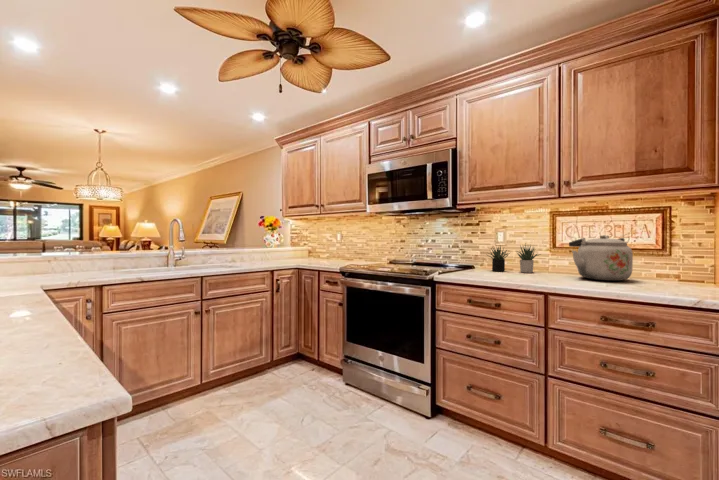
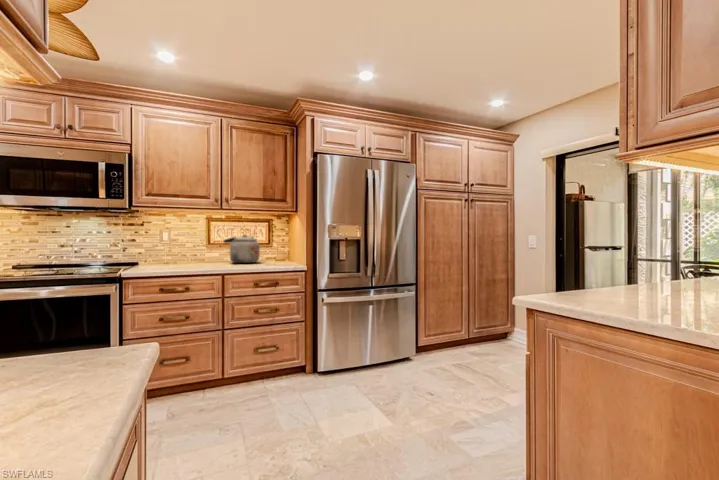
succulent plant: present [489,245,538,273] -> none [157,241,204,264]

